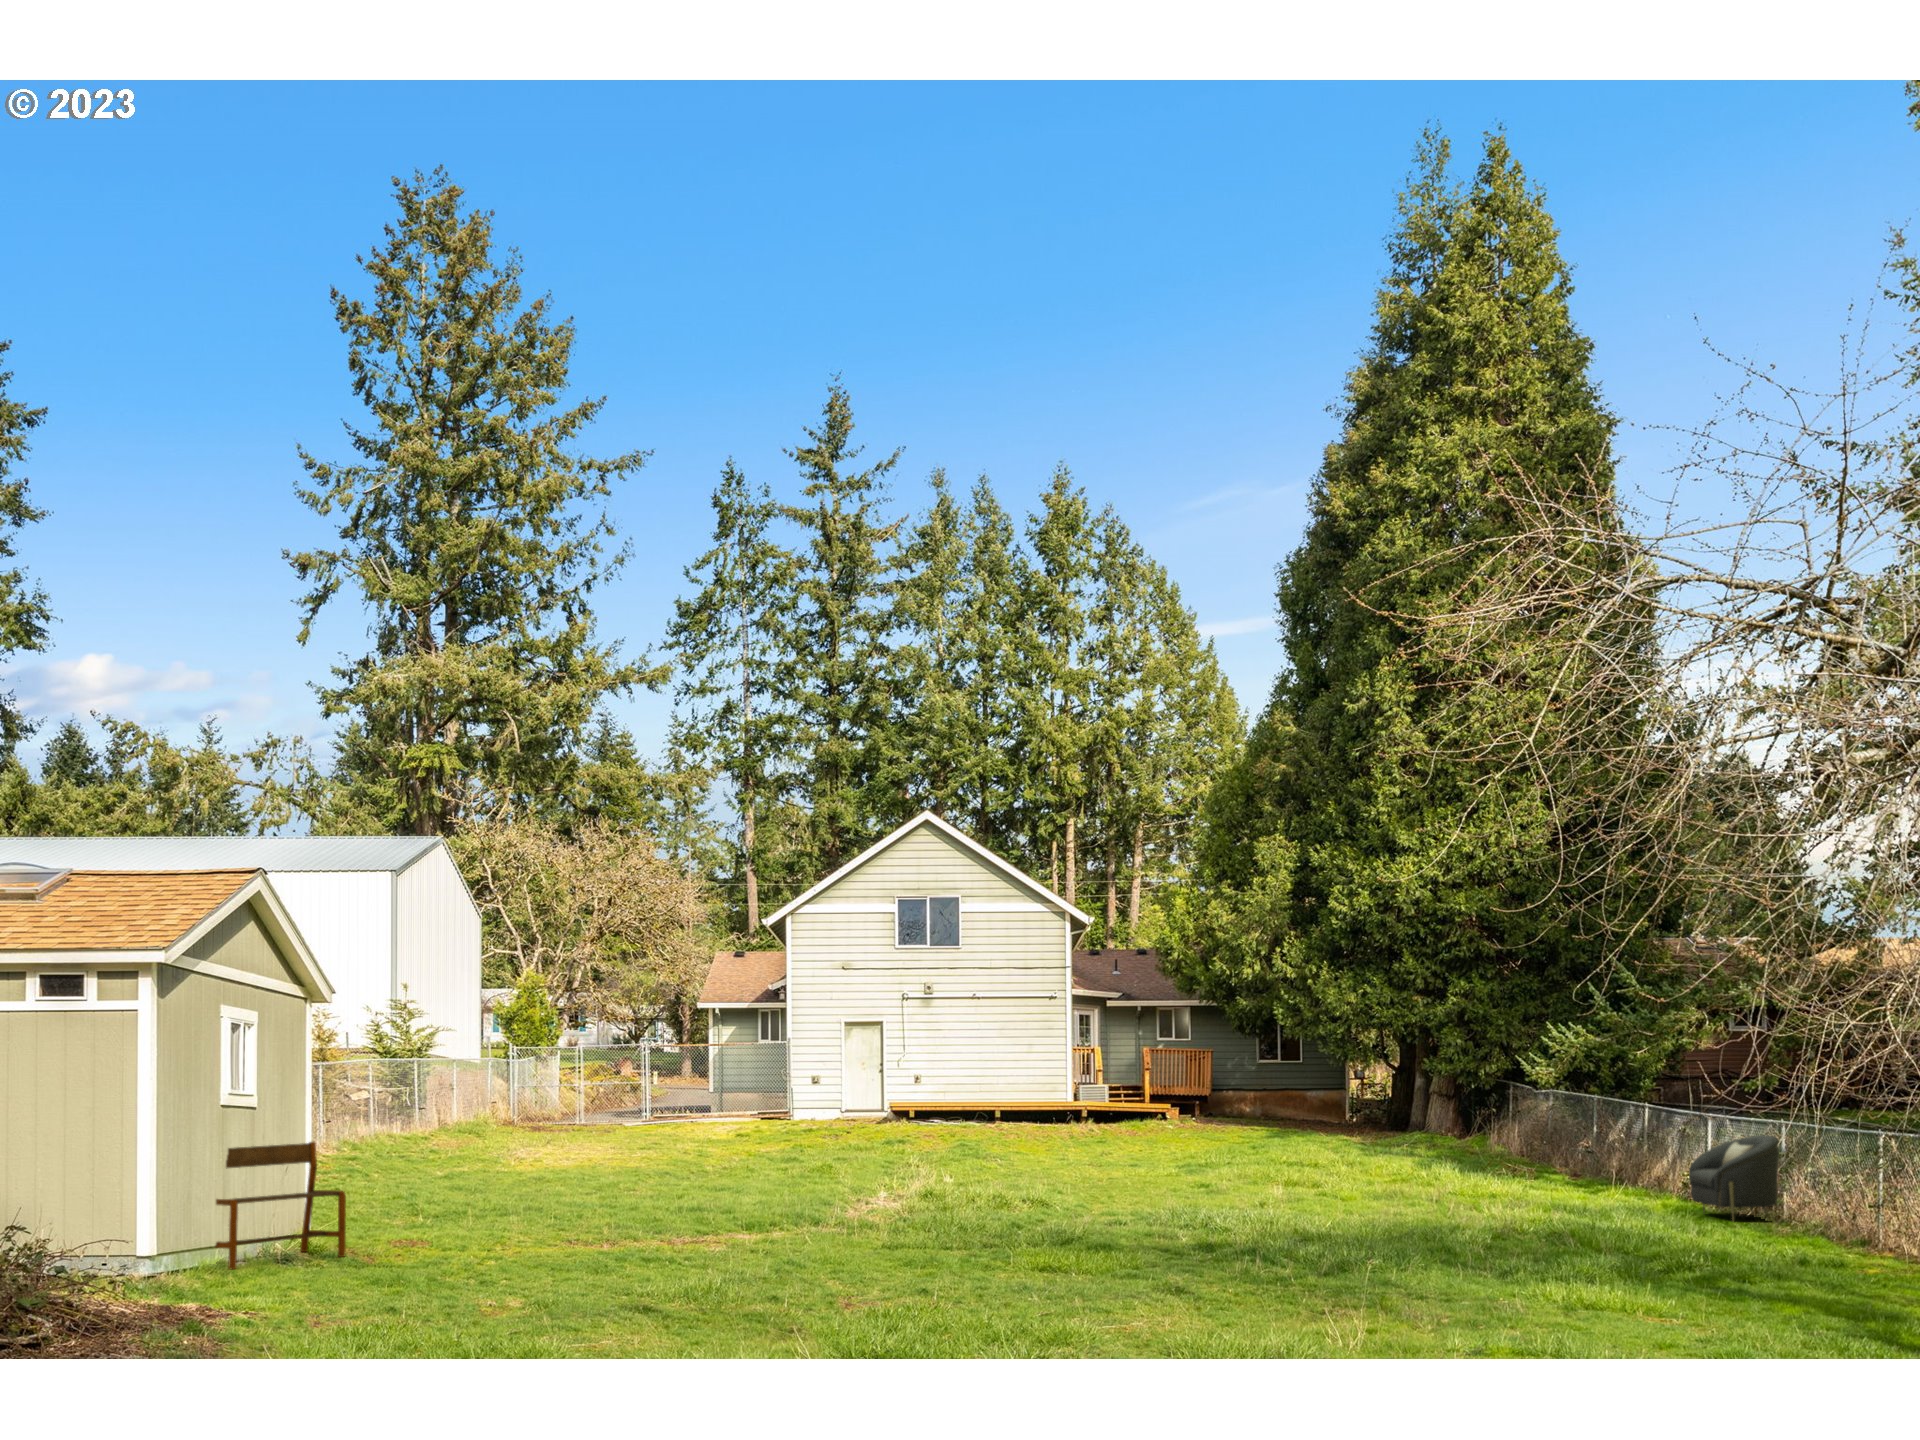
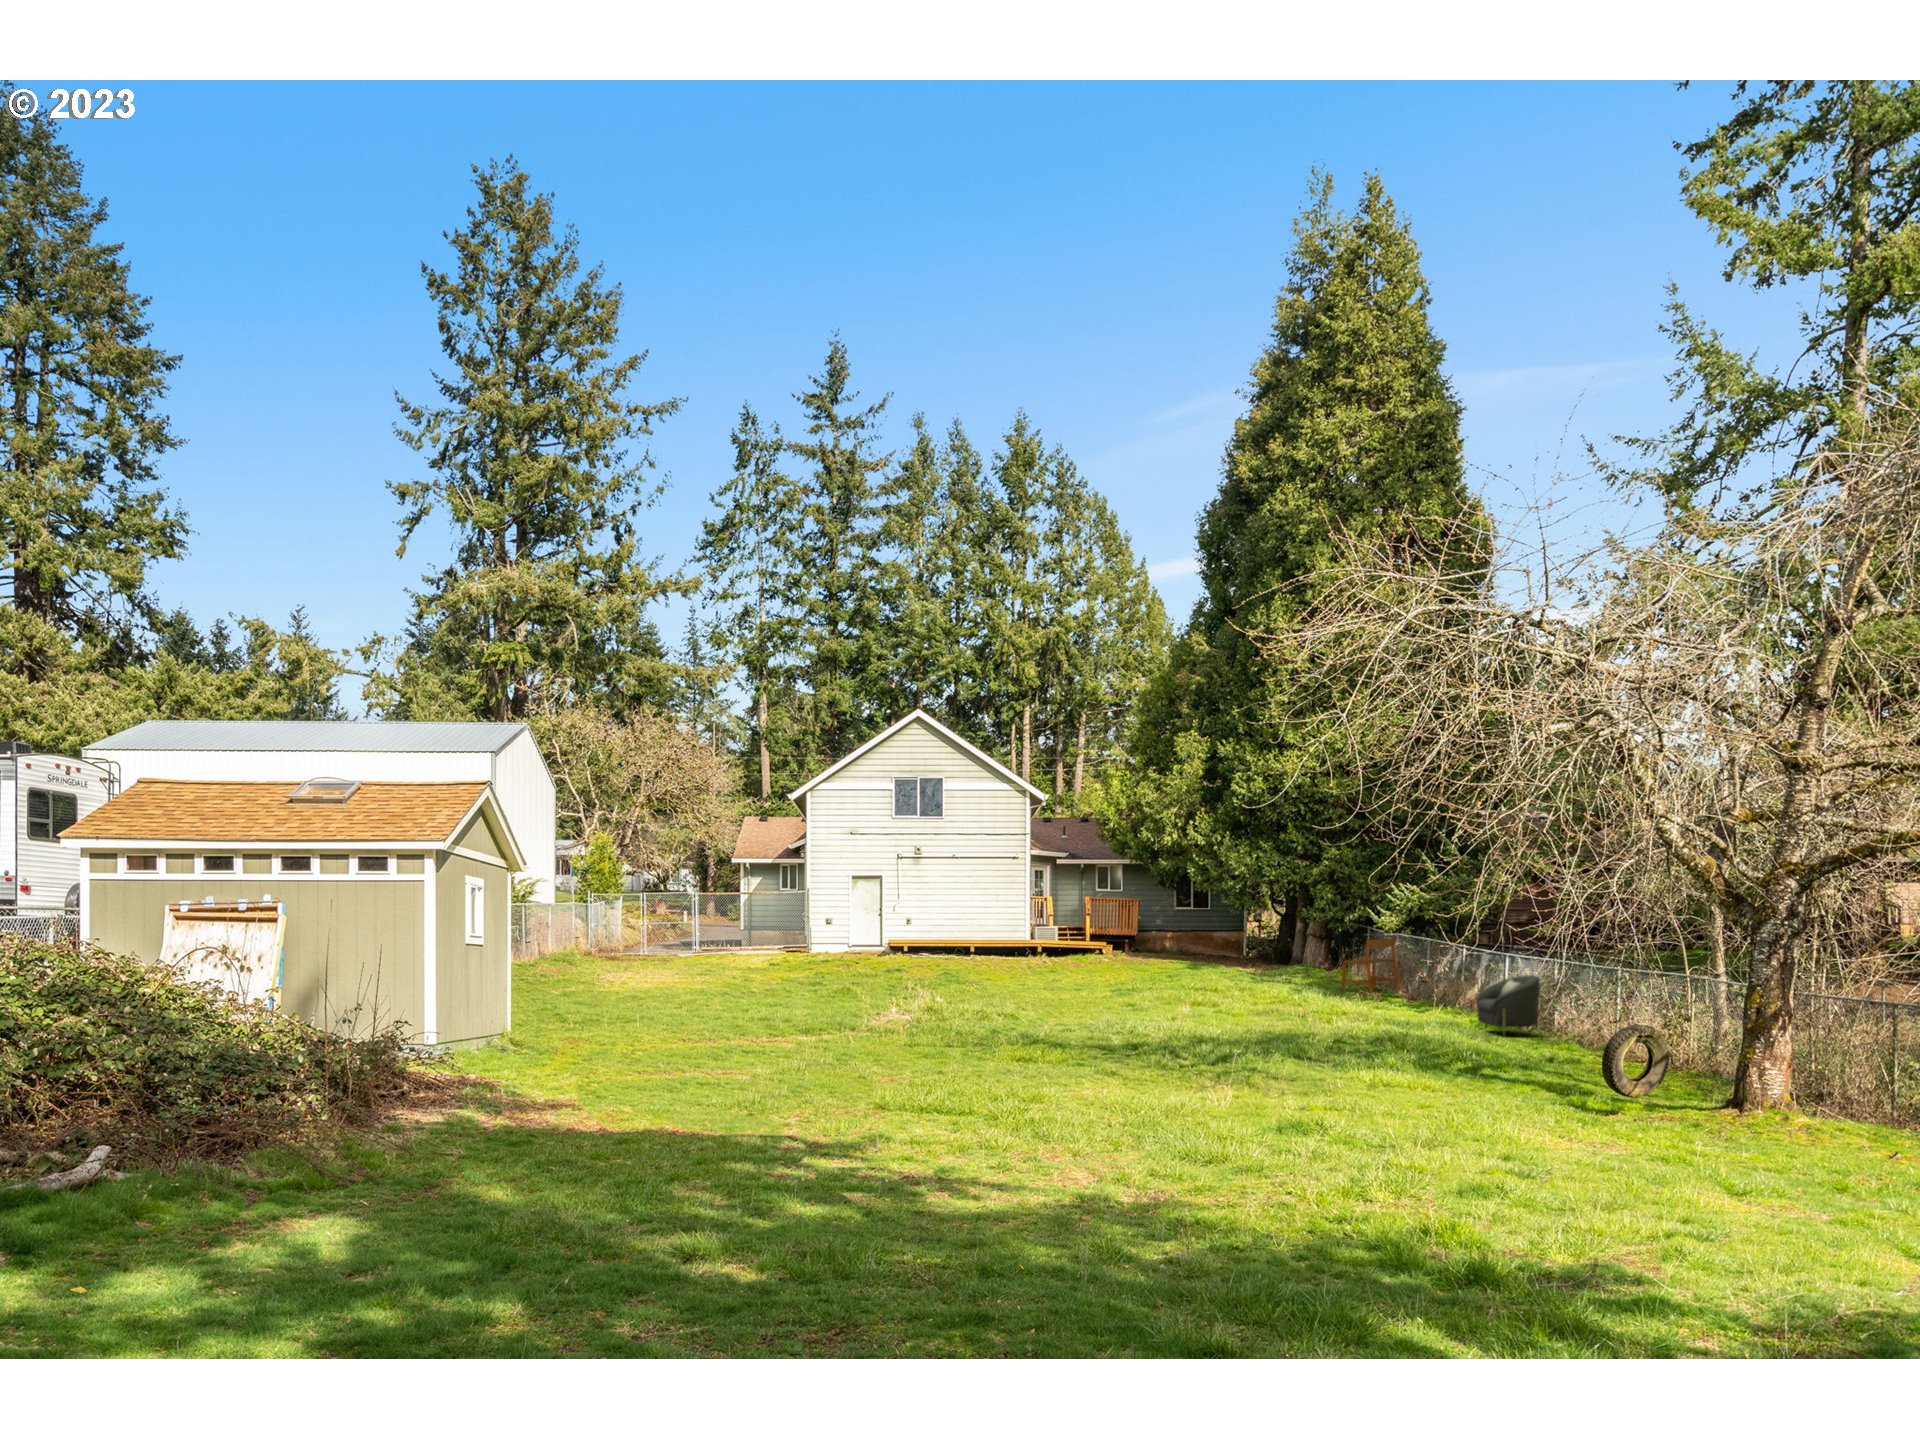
bench: present [215,1142,346,1270] -> present [1341,938,1400,992]

